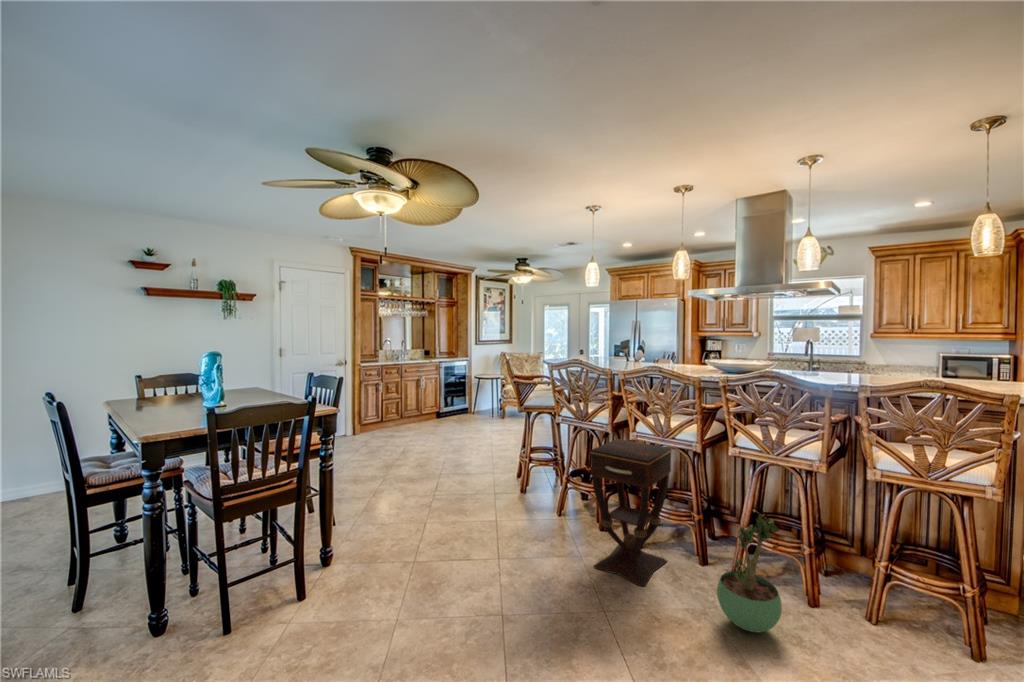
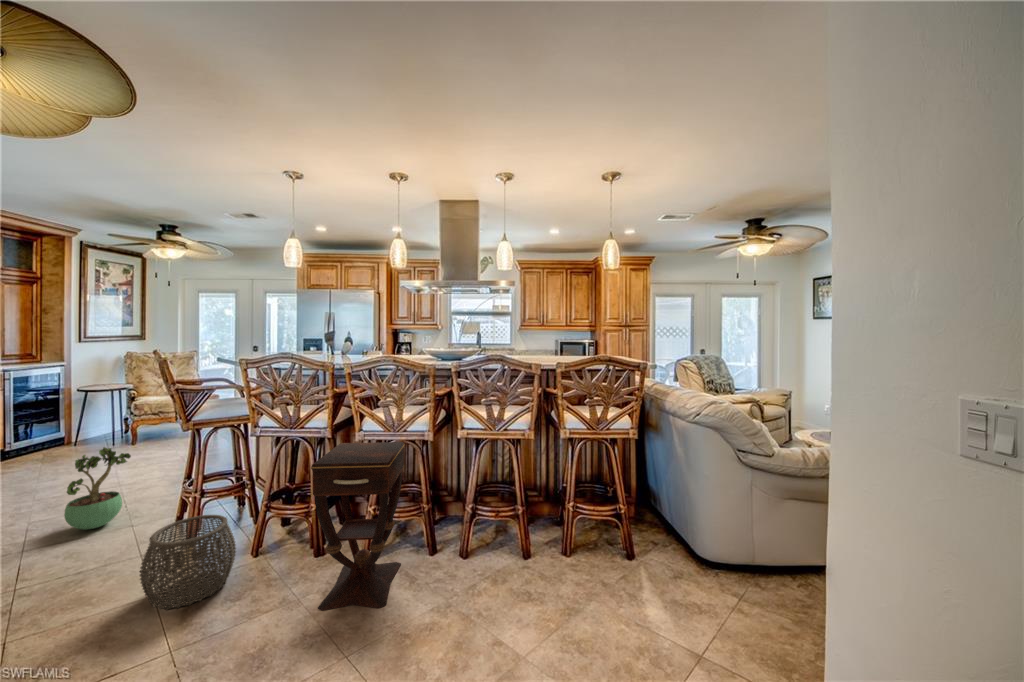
woven basket: none [495,473,546,531] -> present [140,515,236,610]
potted plant: present [717,515,782,633] -> present [64,447,131,530]

